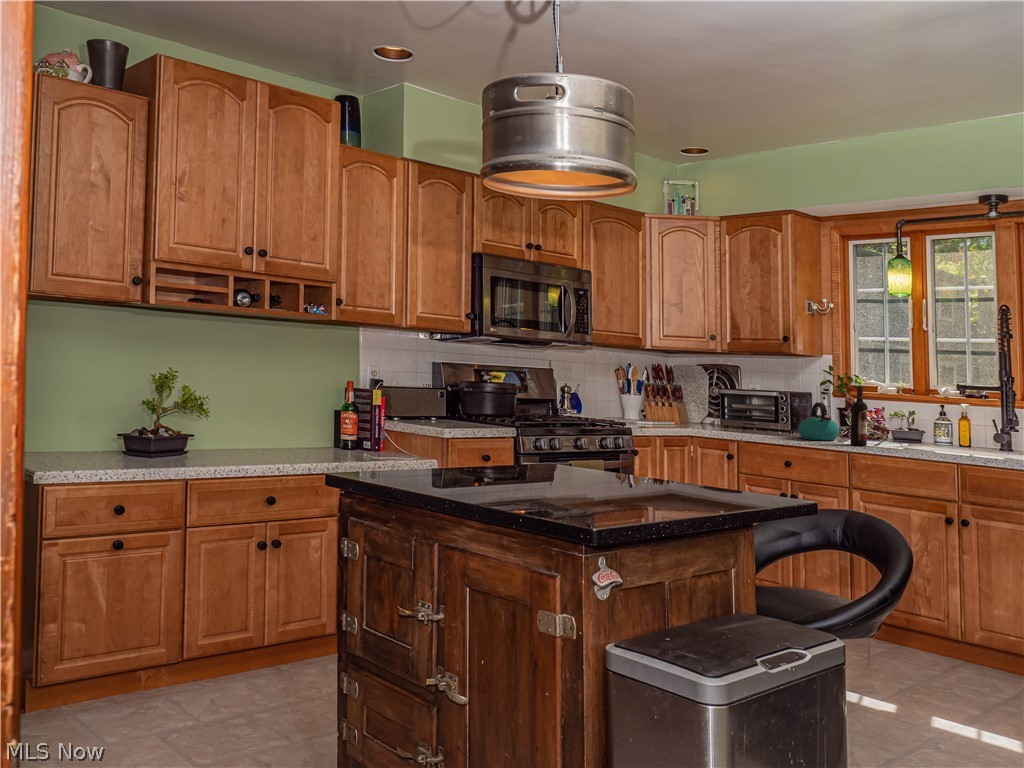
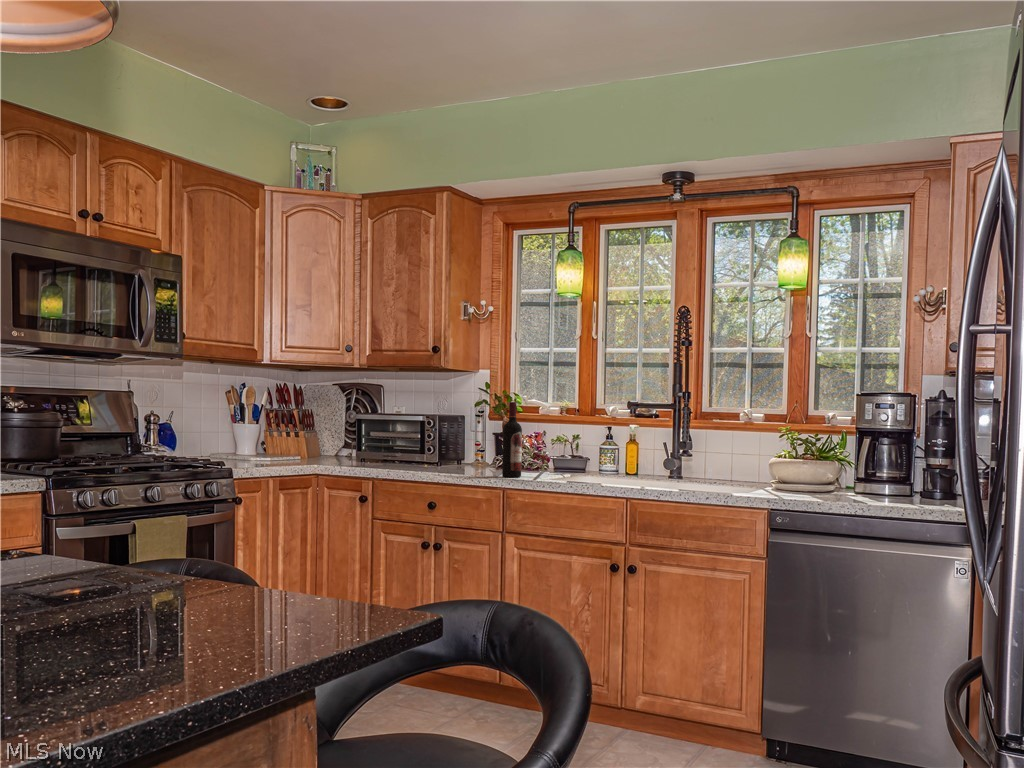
kettle: present [798,402,839,440] -> none [444,425,493,472]

